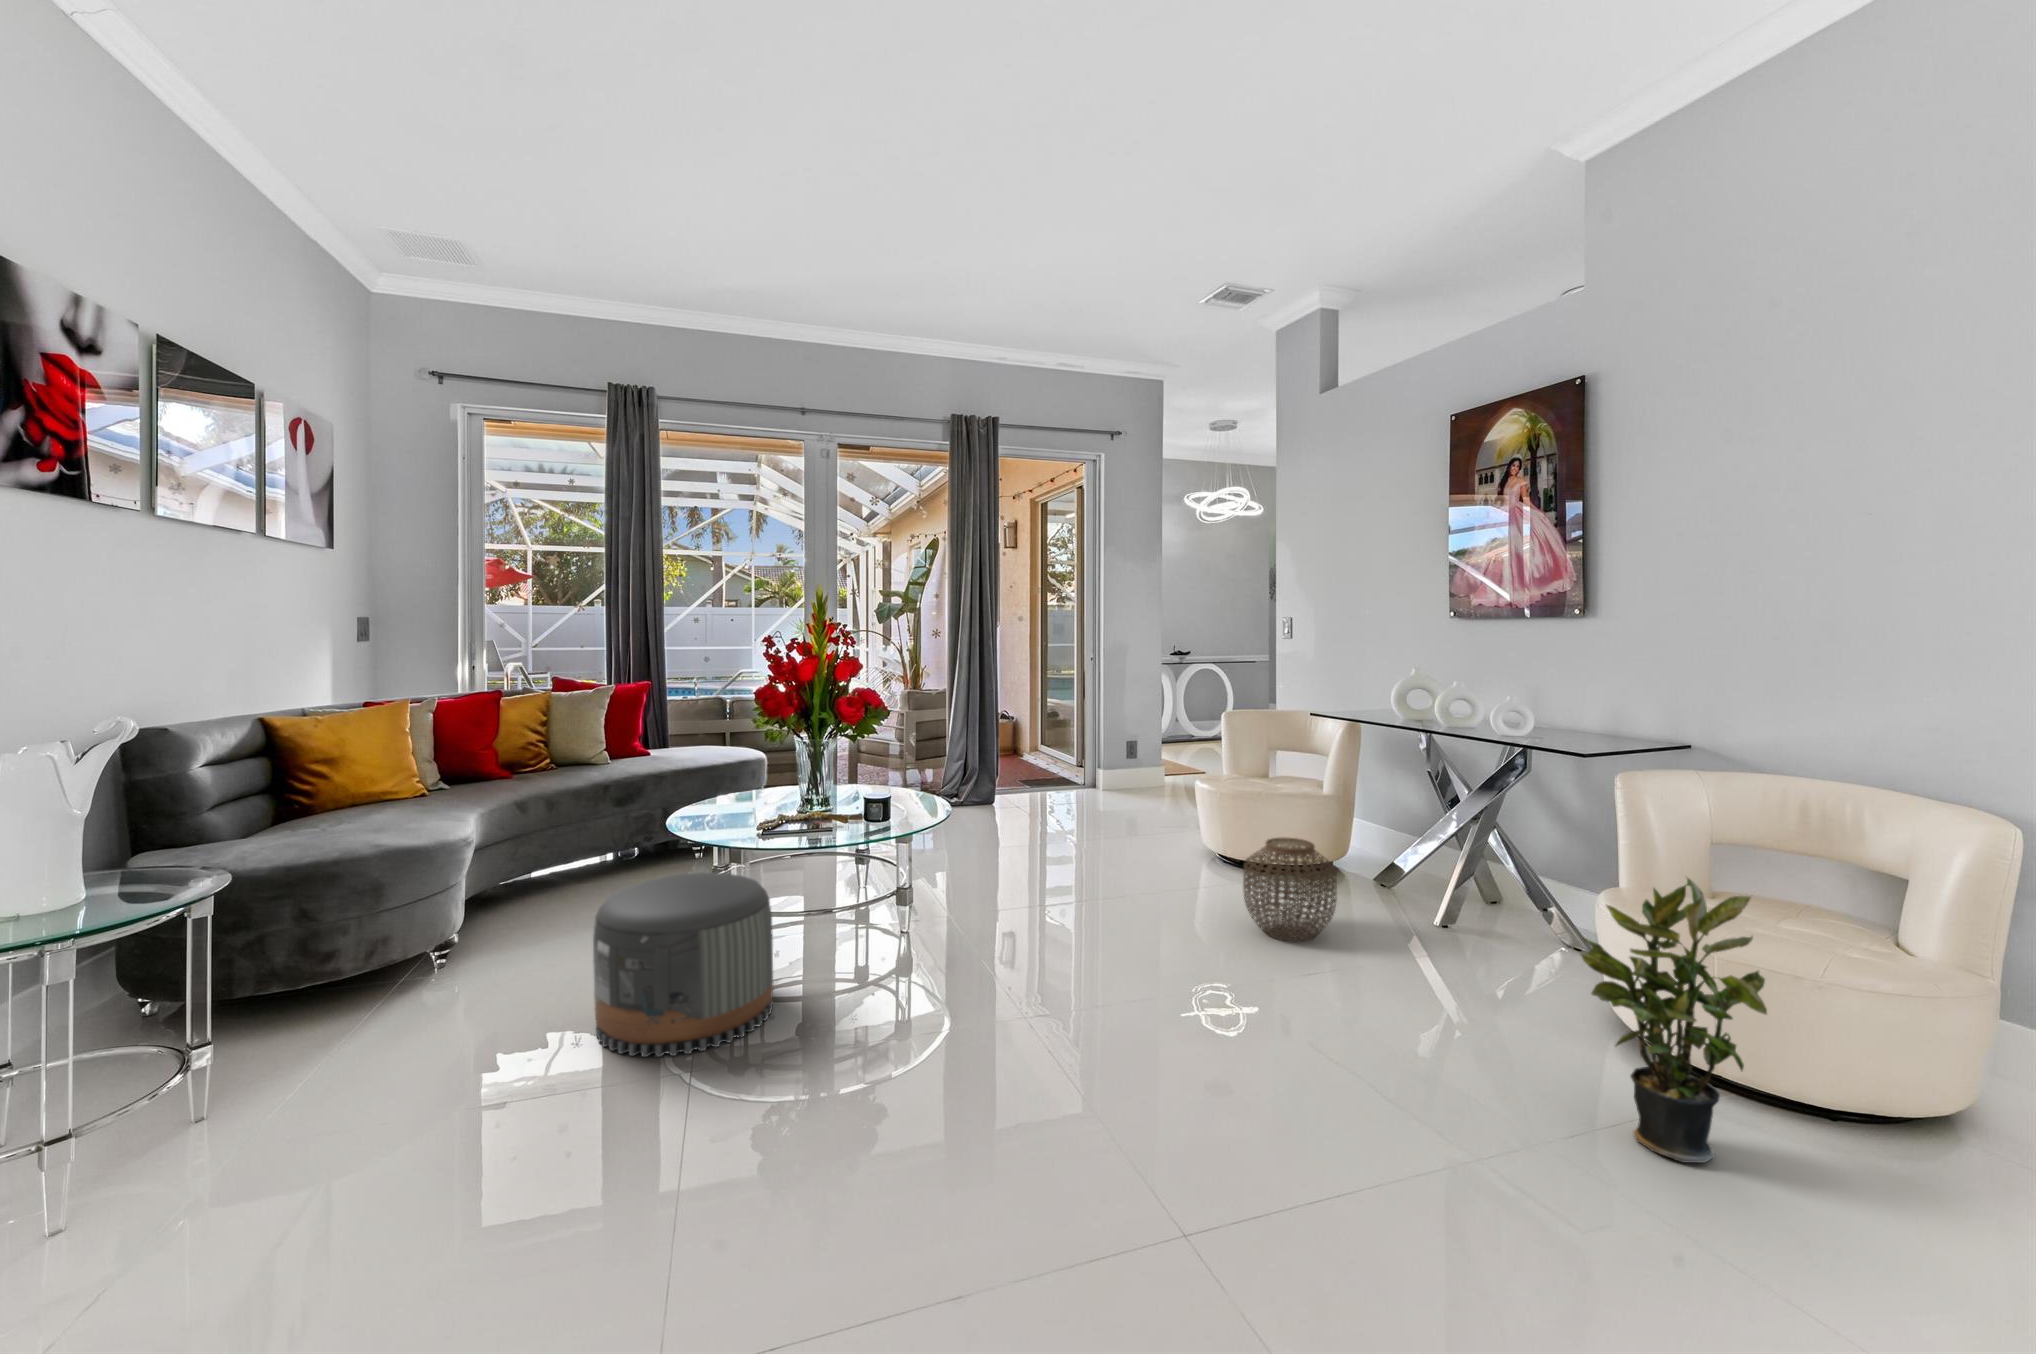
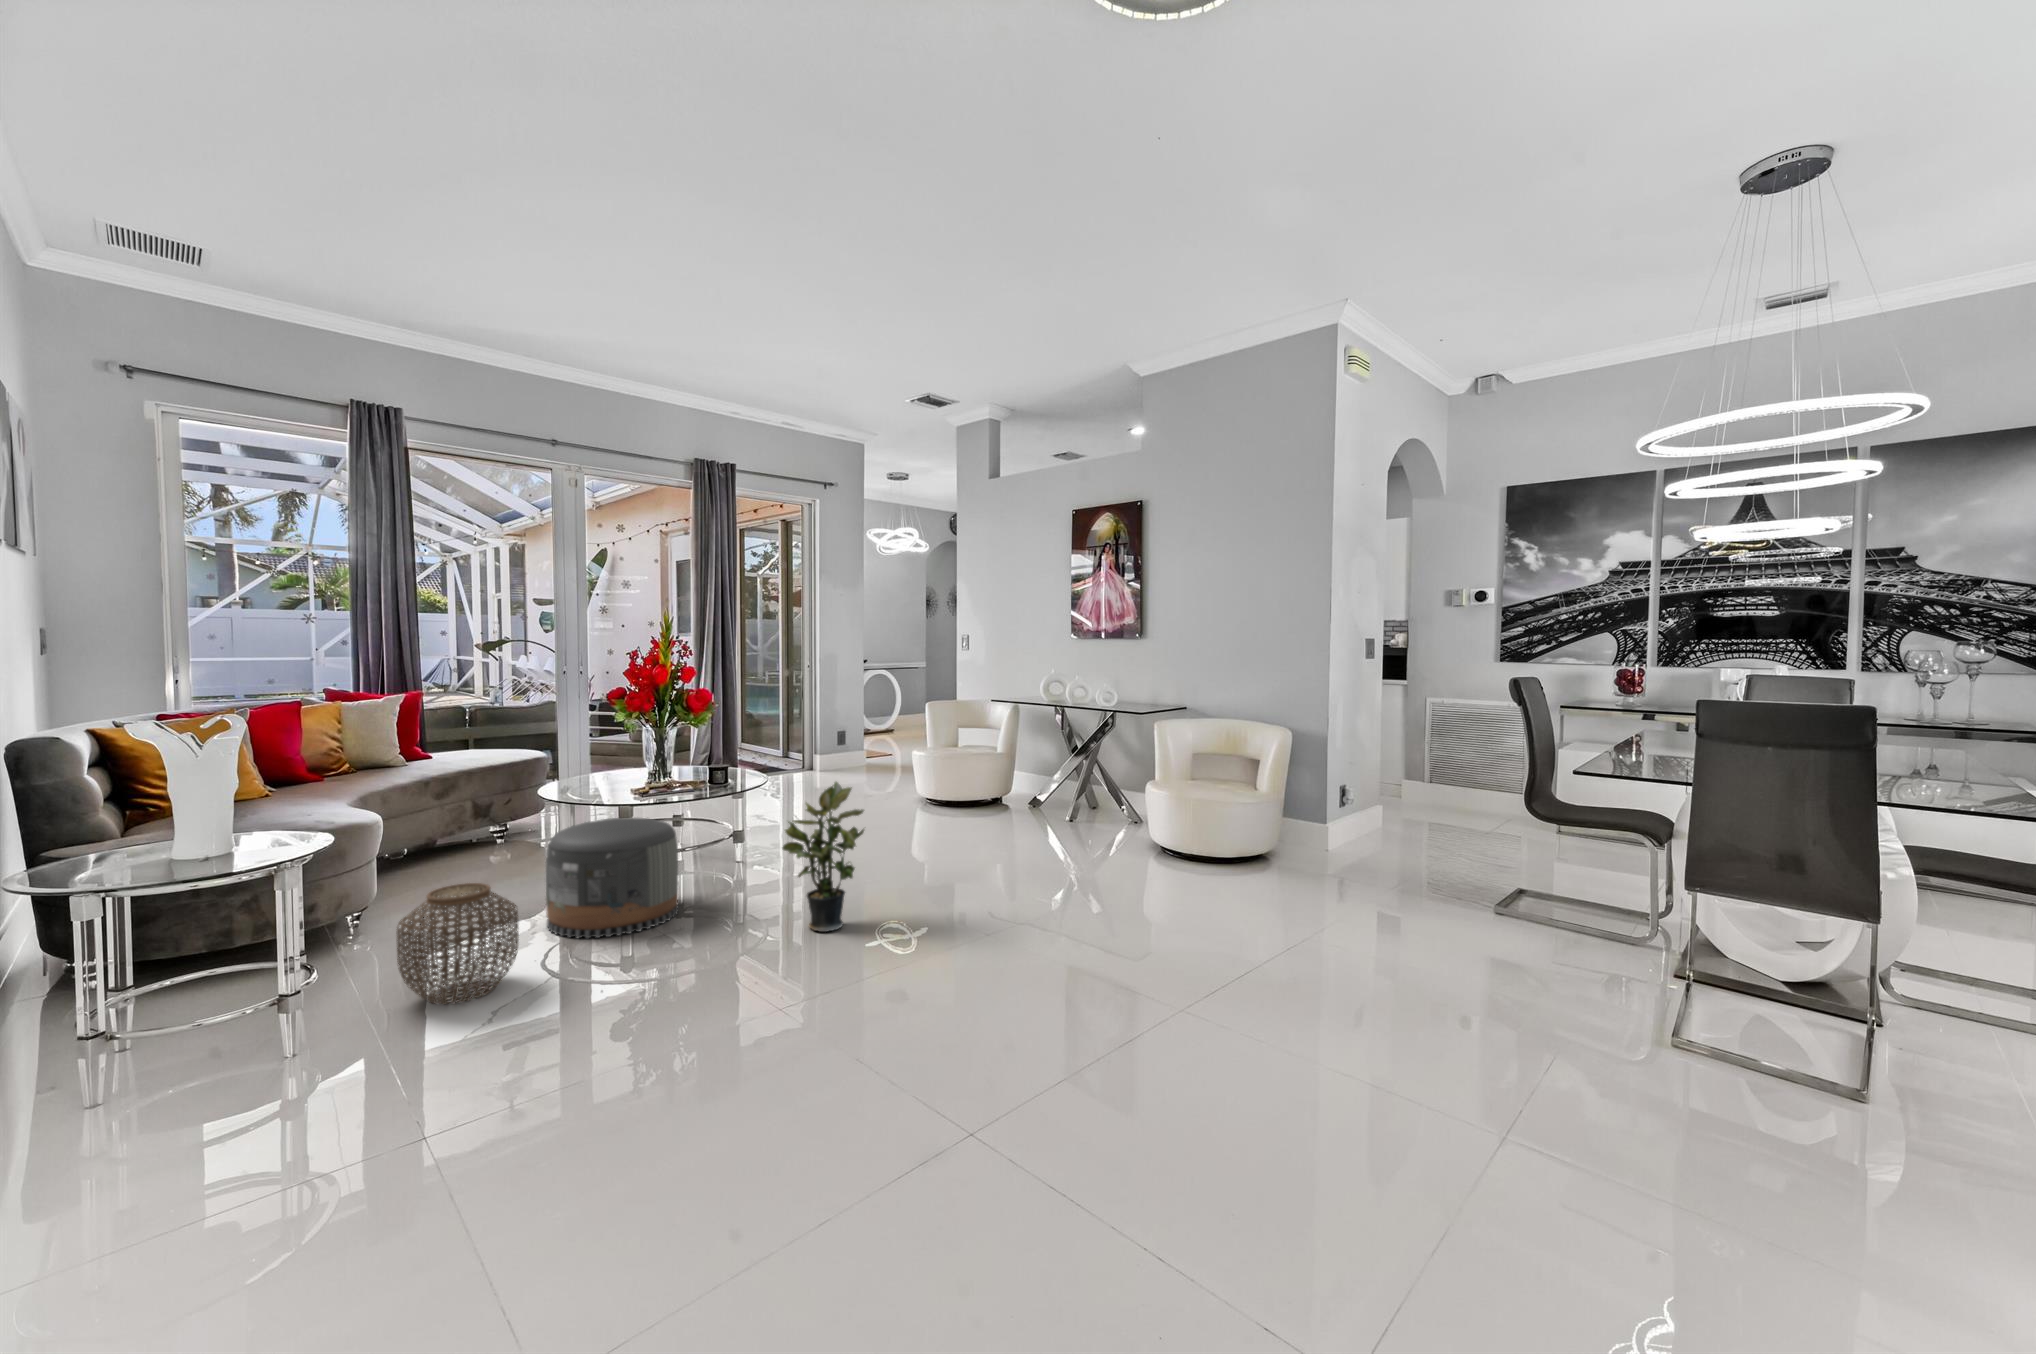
woven basket: present [1244,837,1337,941] -> present [396,883,519,1004]
potted plant: present [1581,878,1767,1163] -> present [782,782,864,932]

